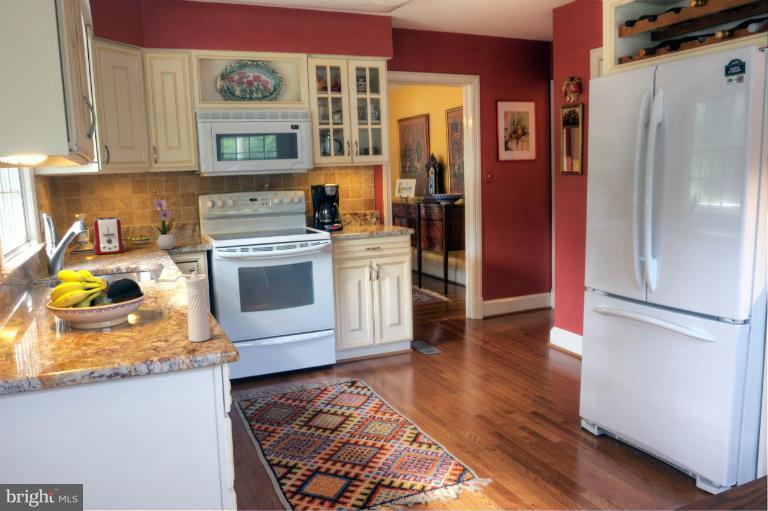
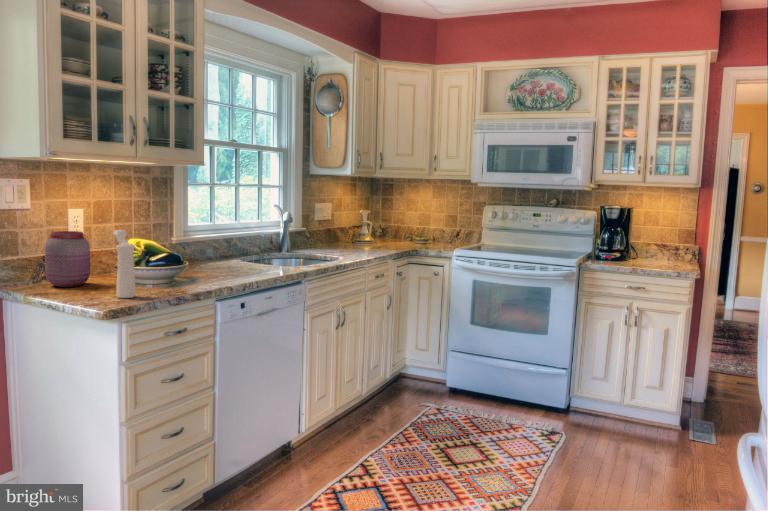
flower arrangement: present [153,191,177,249] -> none [404,195,428,250]
toaster: present [93,217,126,254] -> none [363,216,400,247]
jar: none [18,279,85,361] -> present [45,231,90,287]

